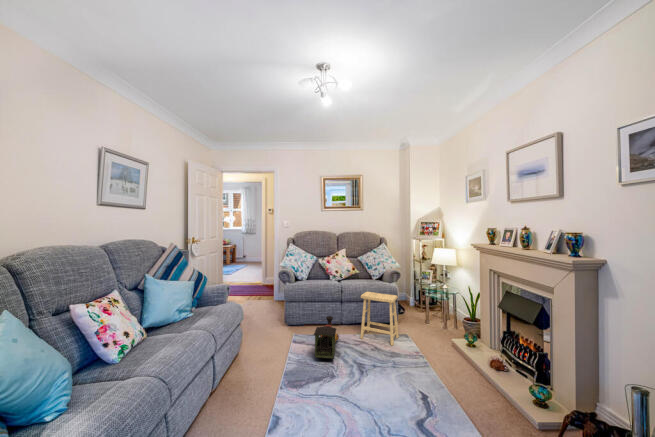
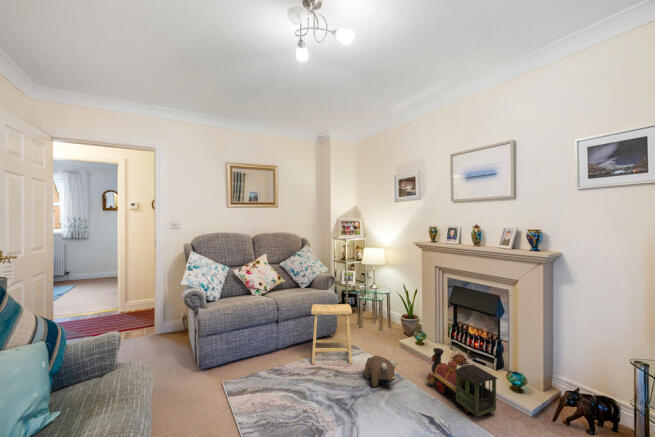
toy train: present [314,316,339,359] -> present [427,348,498,417]
plush toy: none [394,340,418,365] -> present [365,356,397,387]

